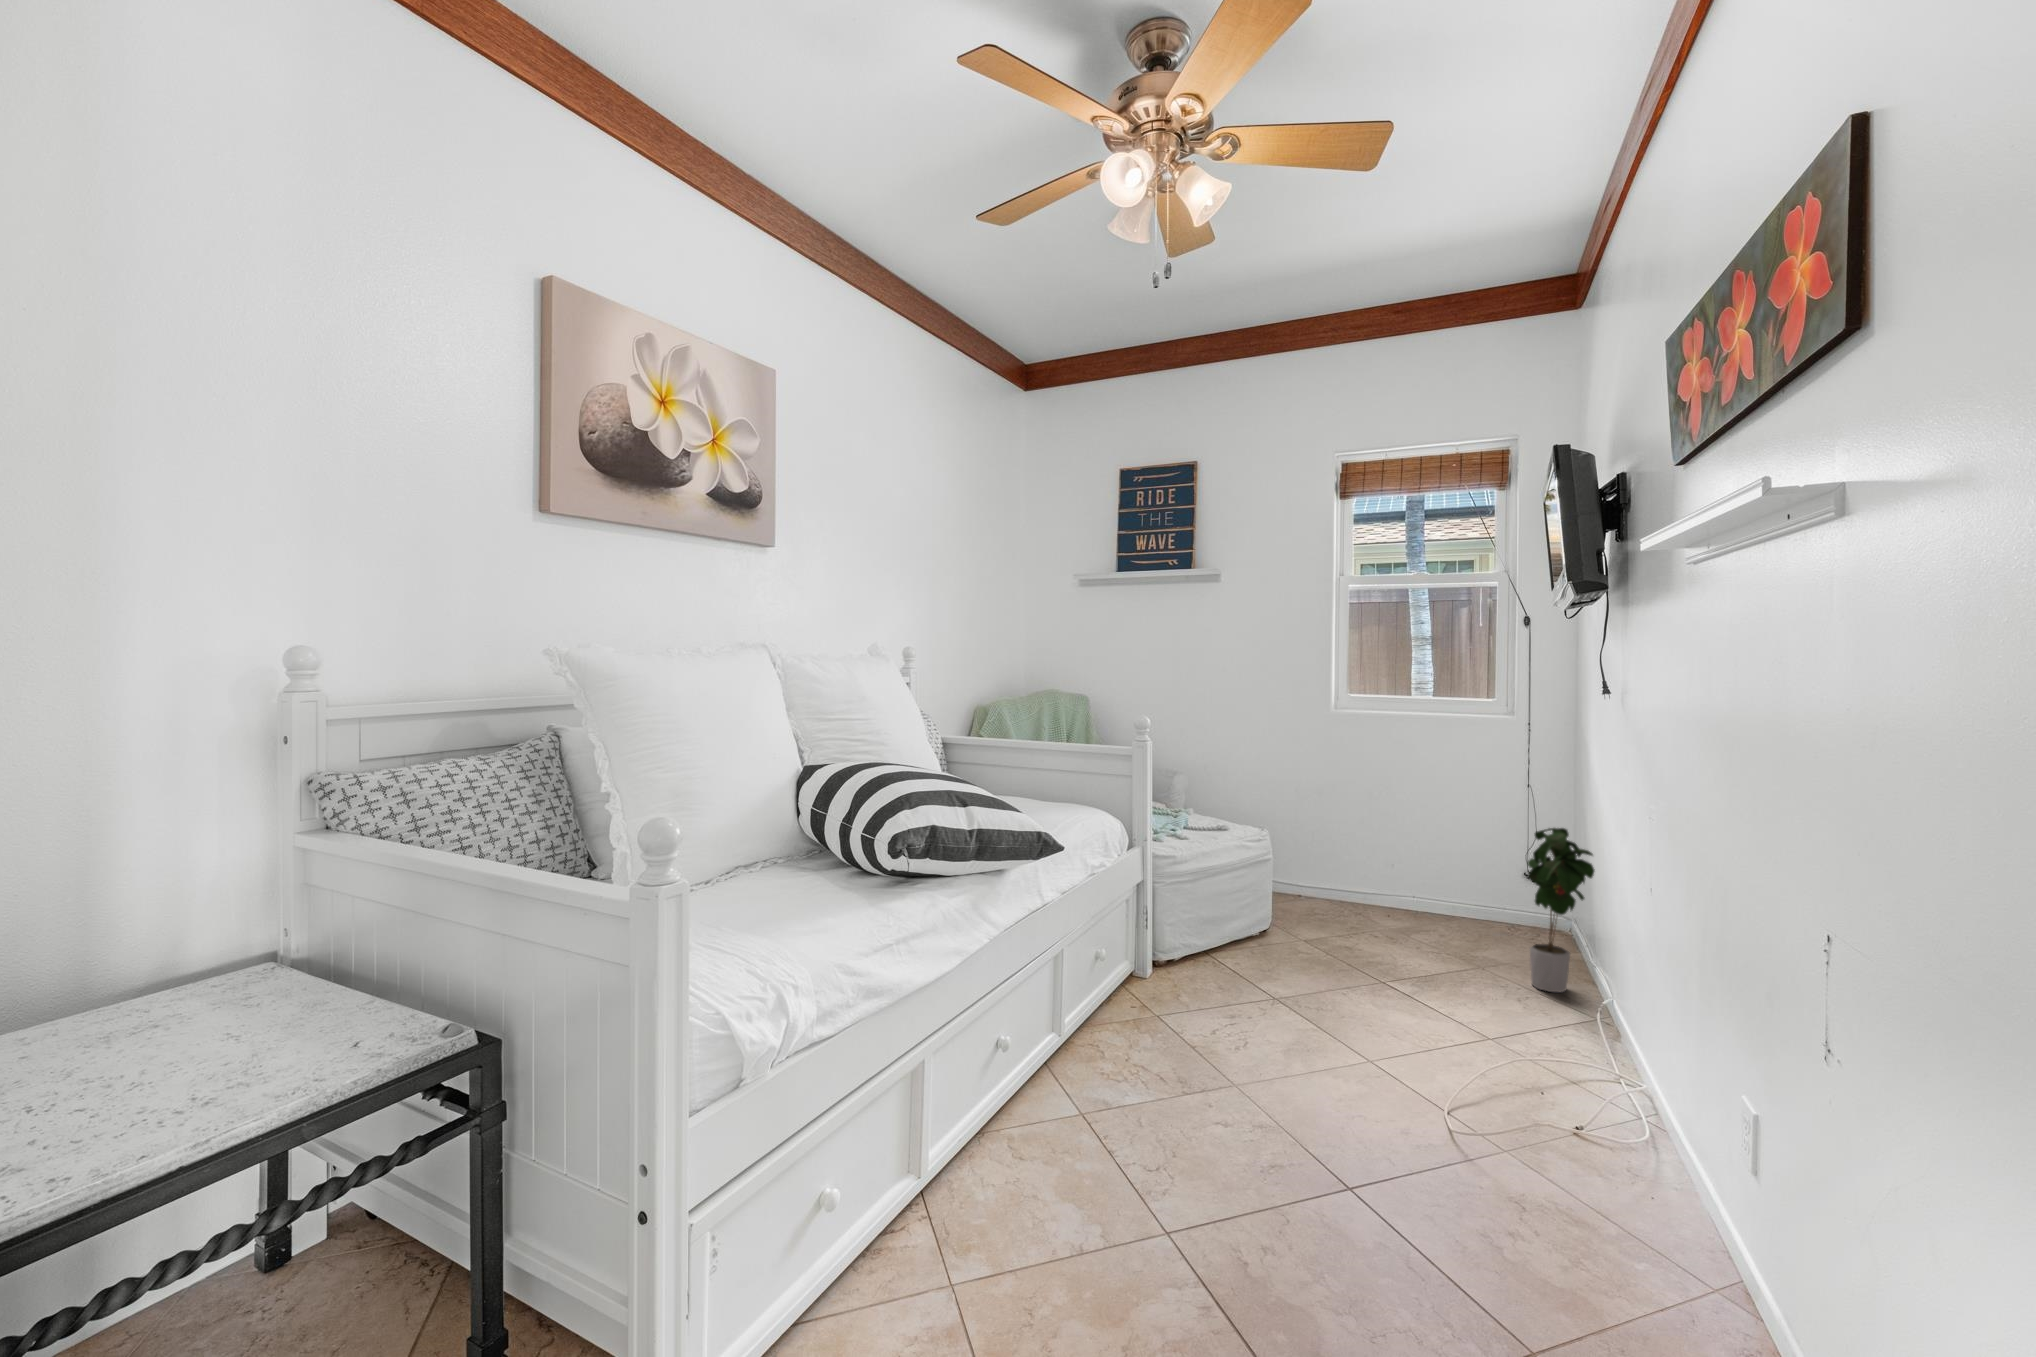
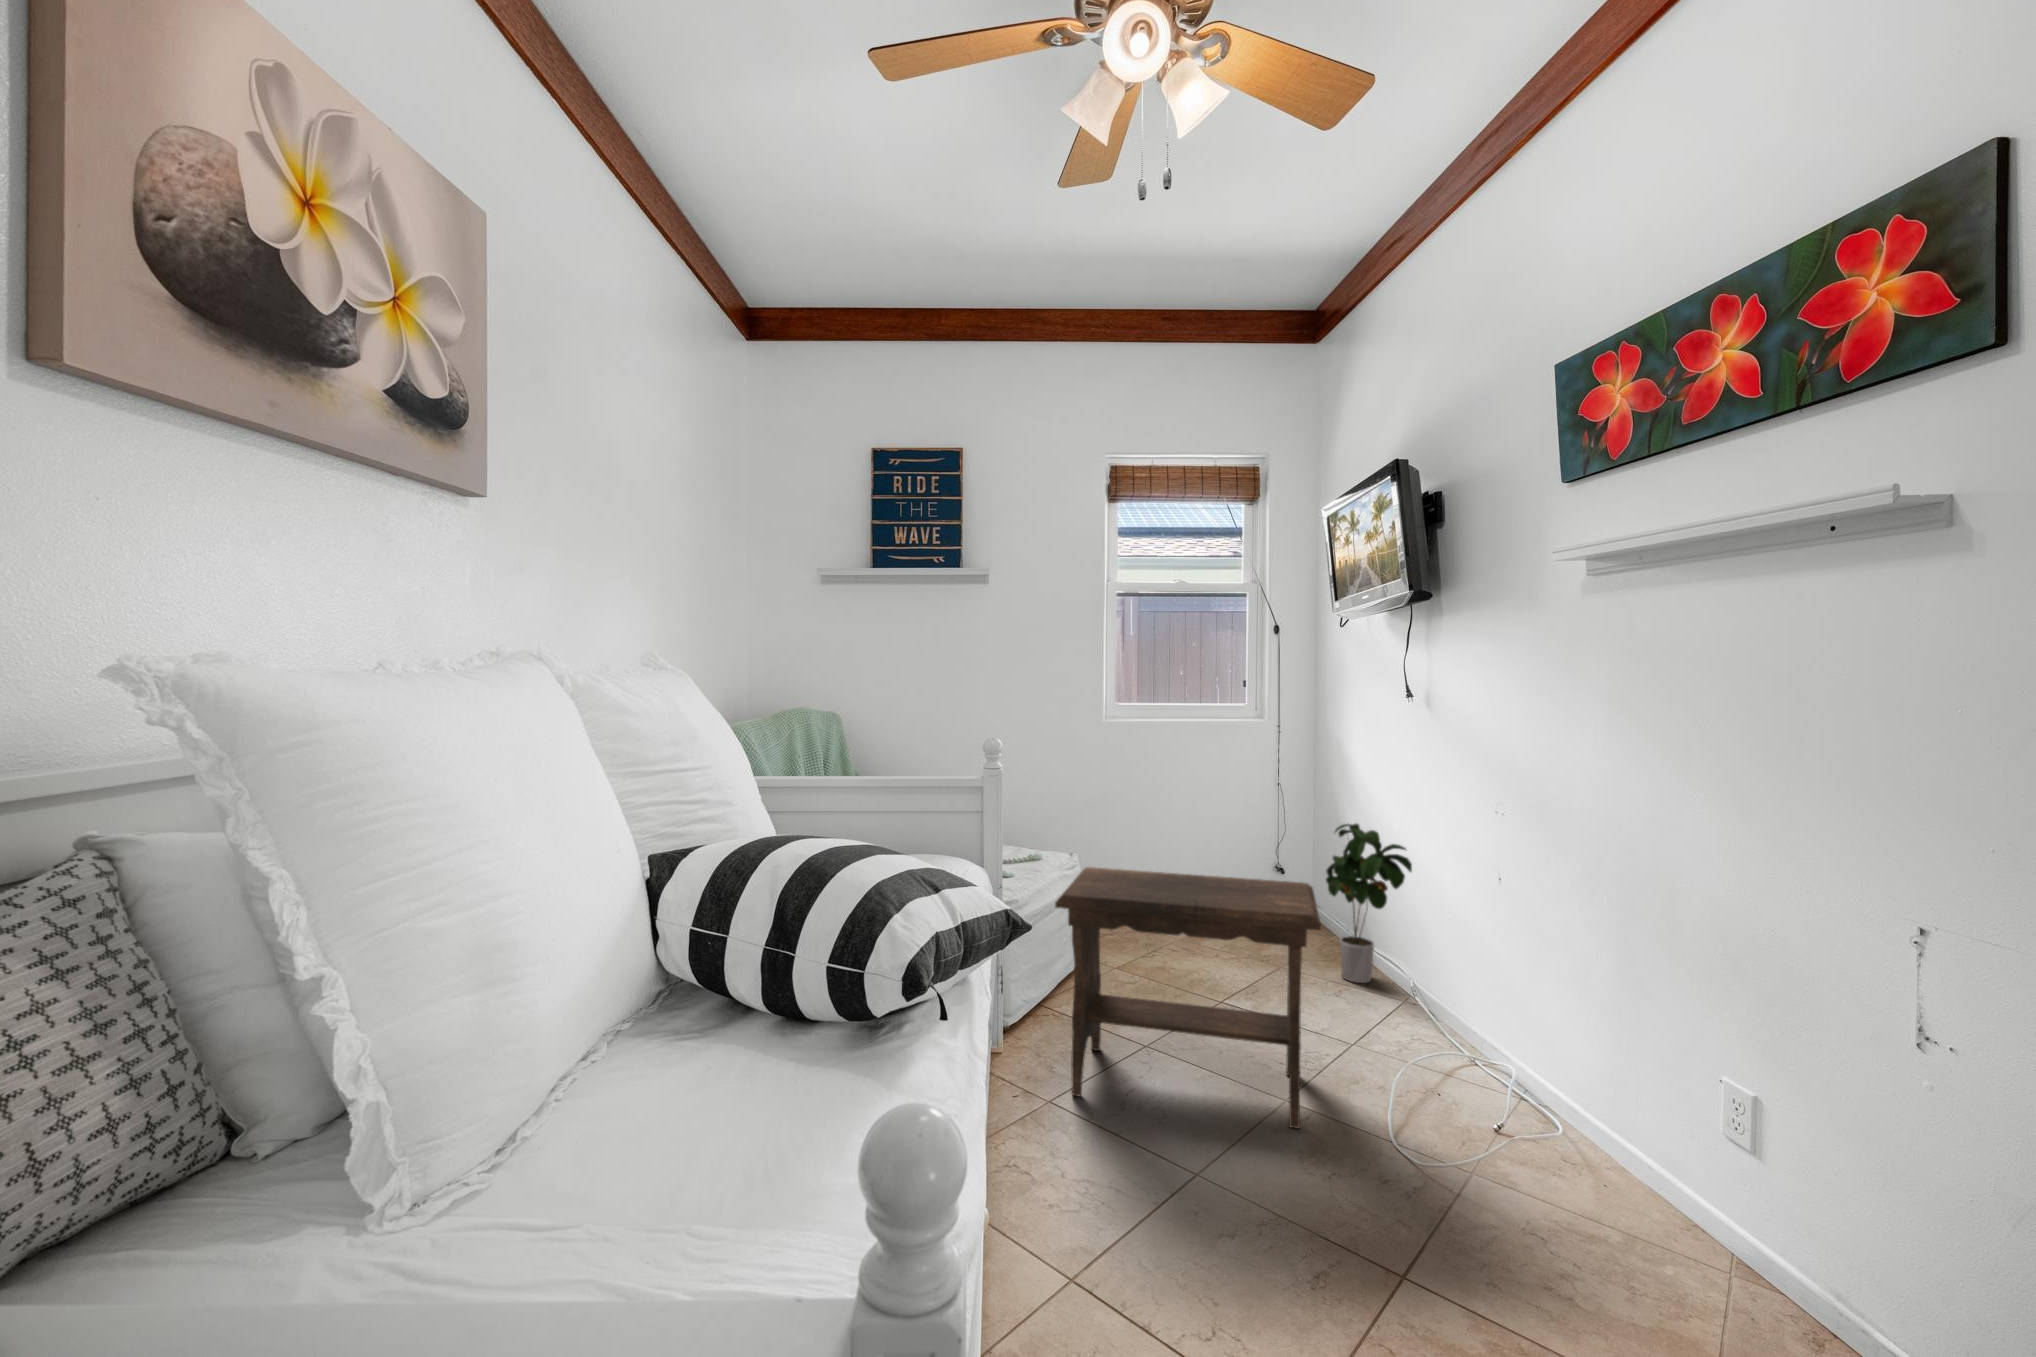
footstool: none [1159,834,1412,1074] -> present [1055,867,1321,1129]

